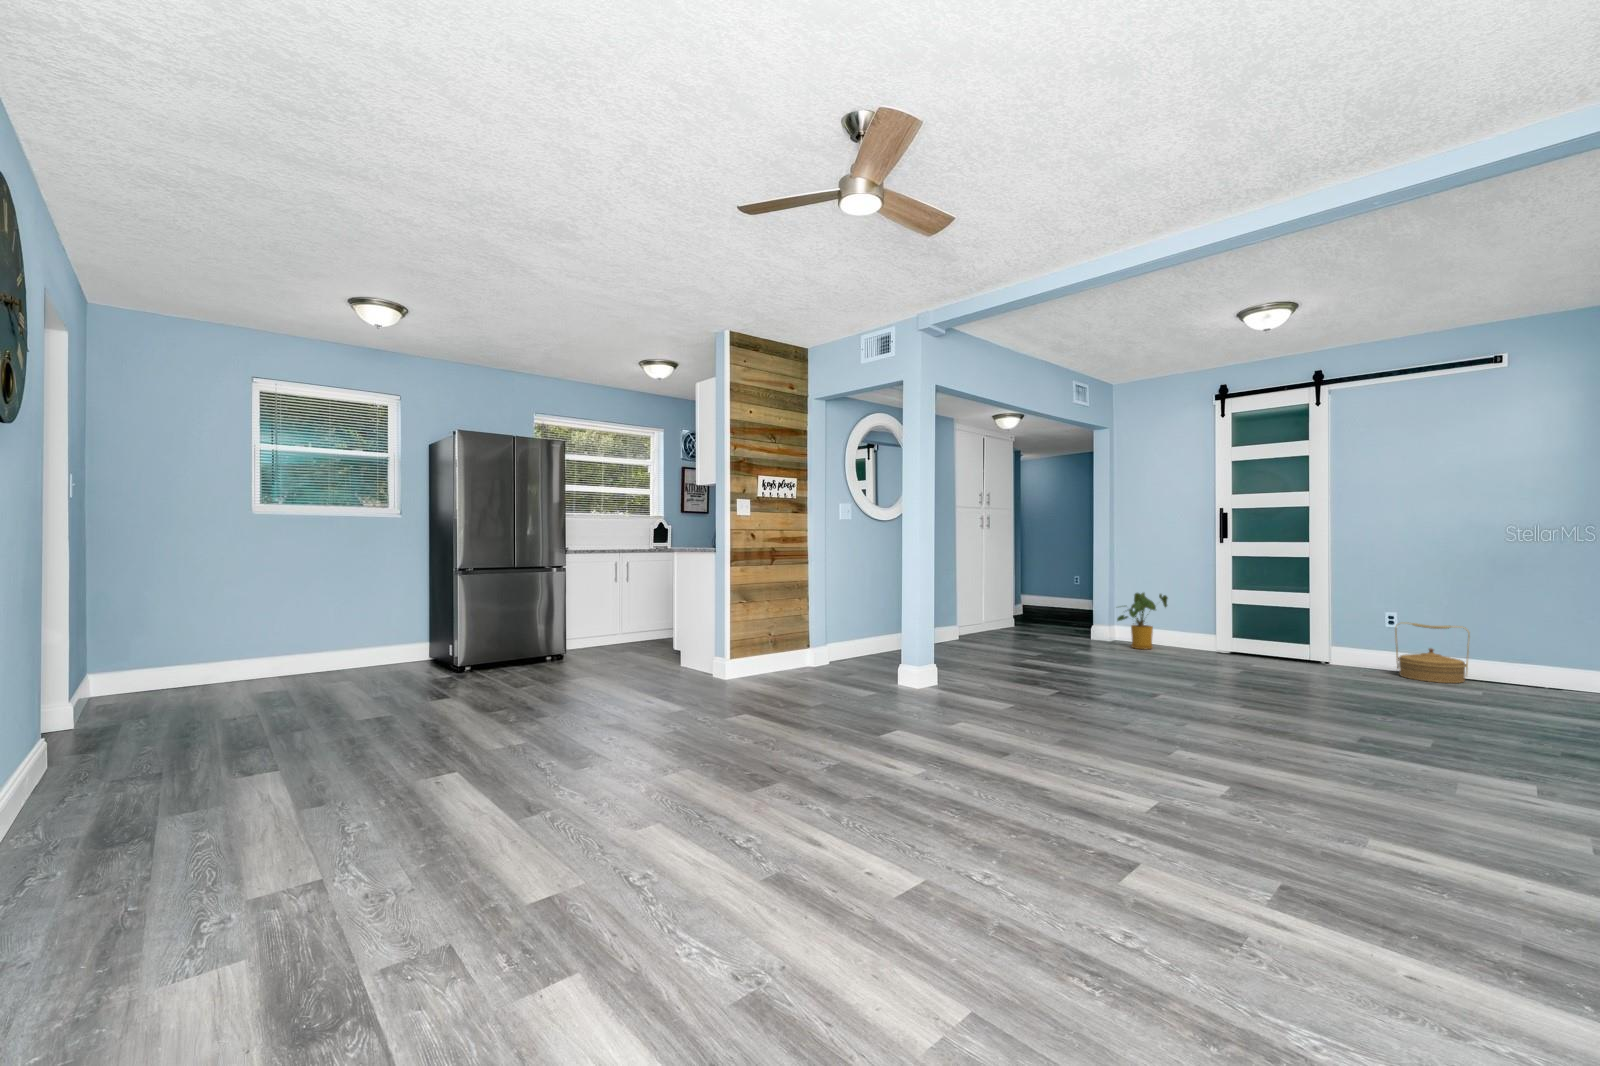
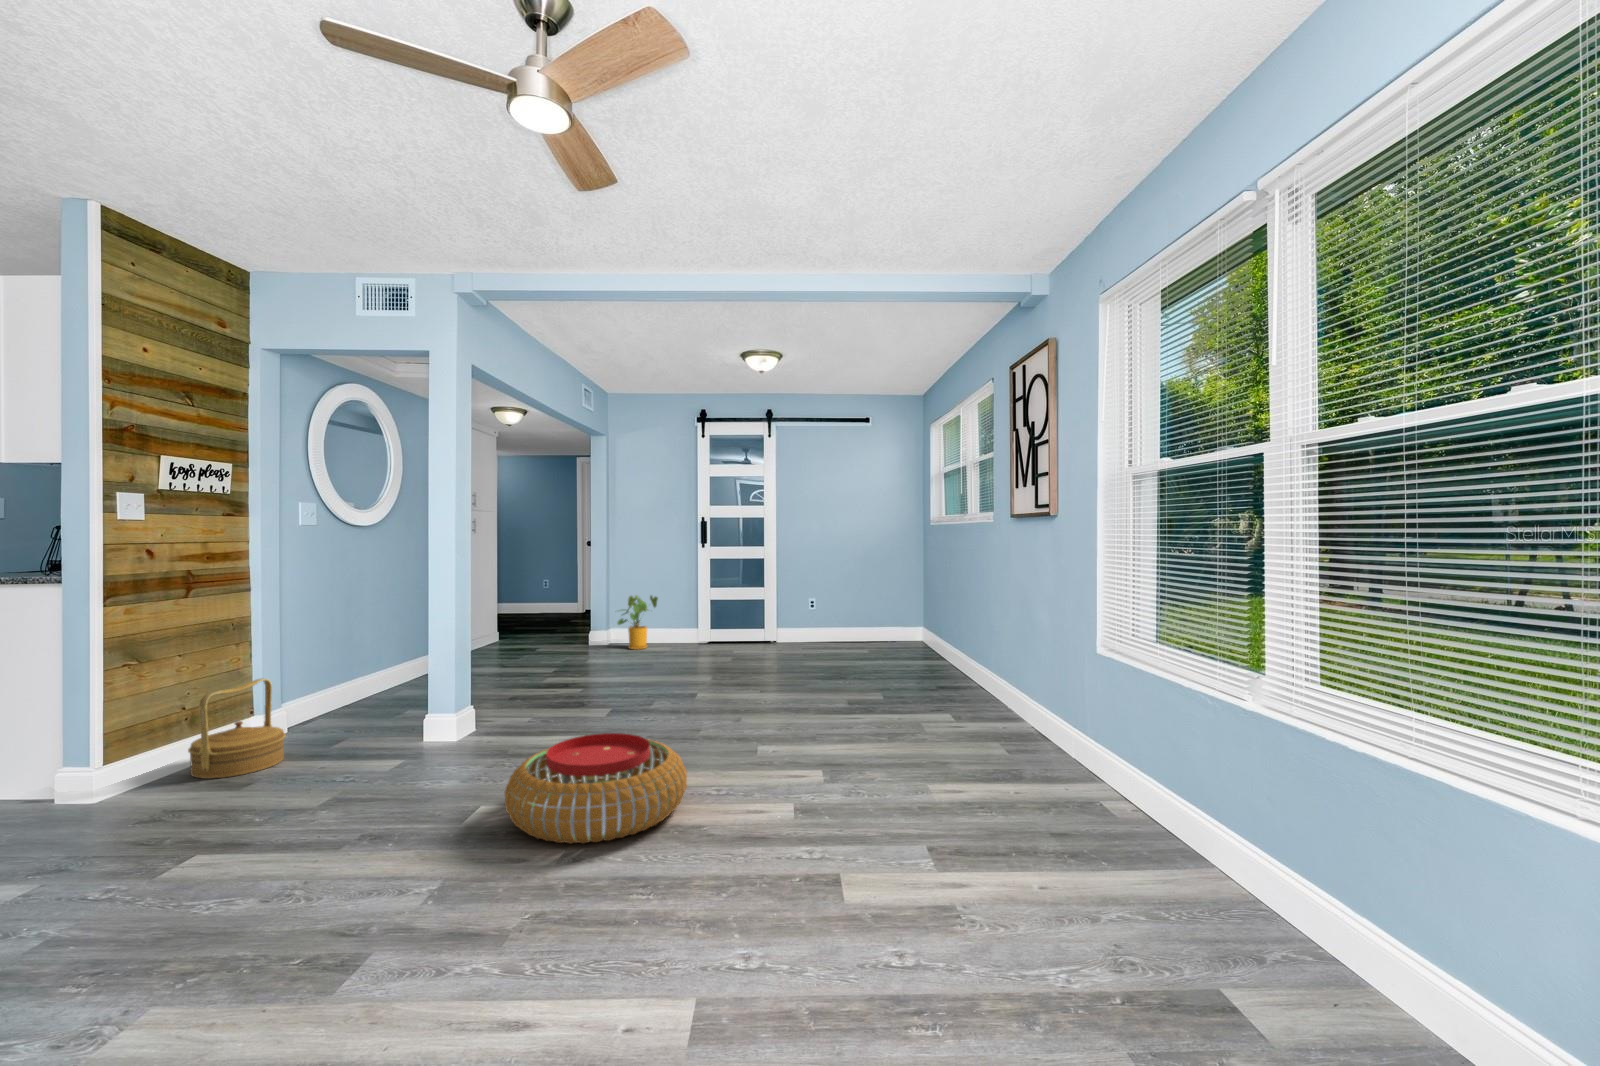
woven basket: present [1395,622,1470,683] -> present [188,679,286,779]
pouf: none [900,693,1056,779] -> present [505,733,687,844]

